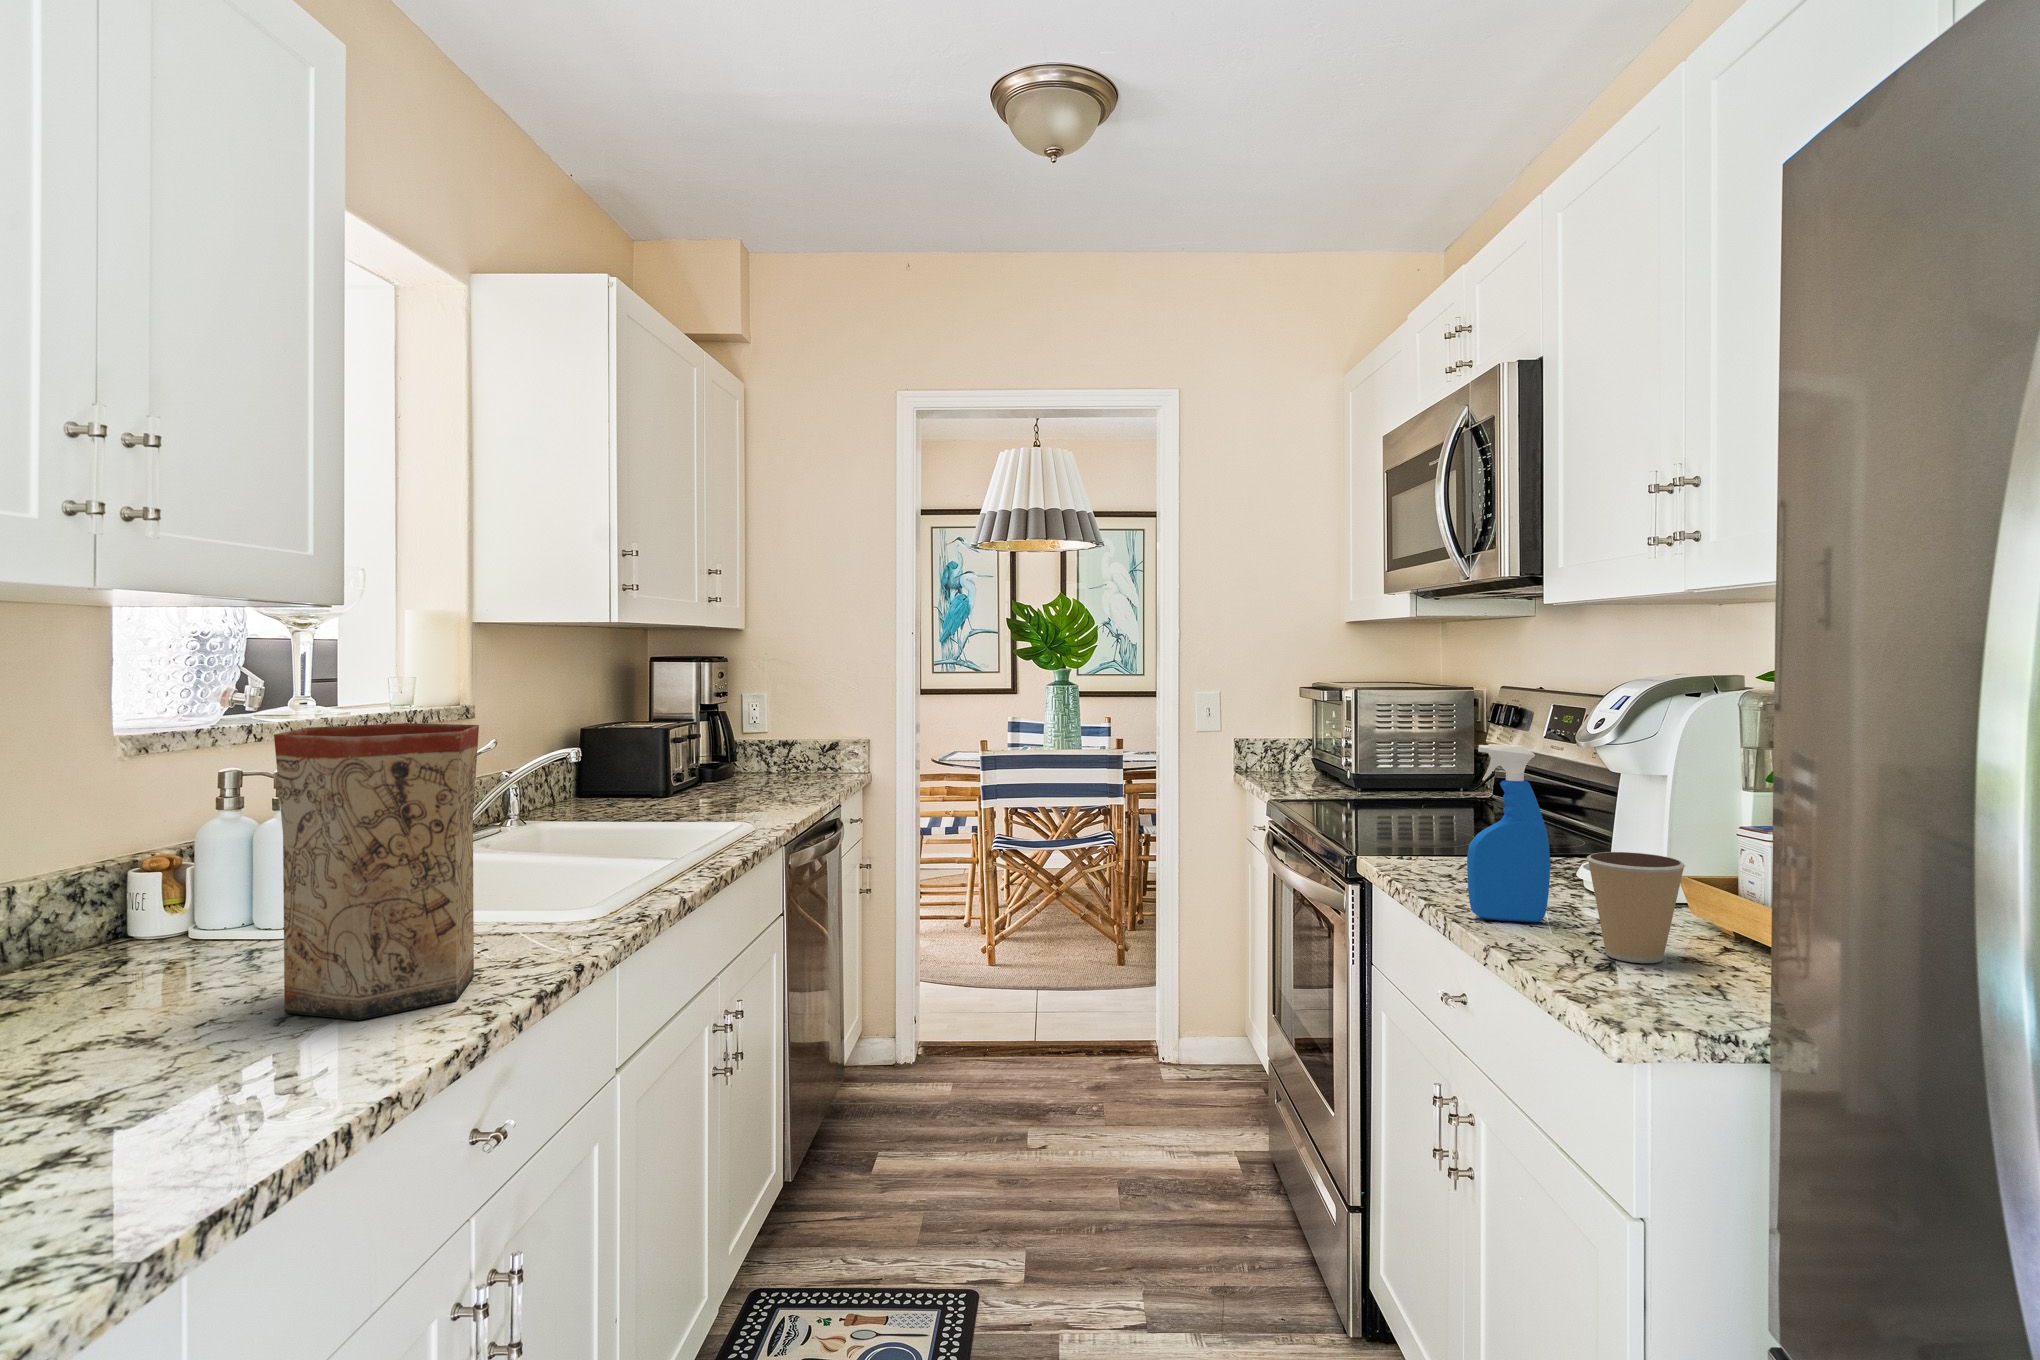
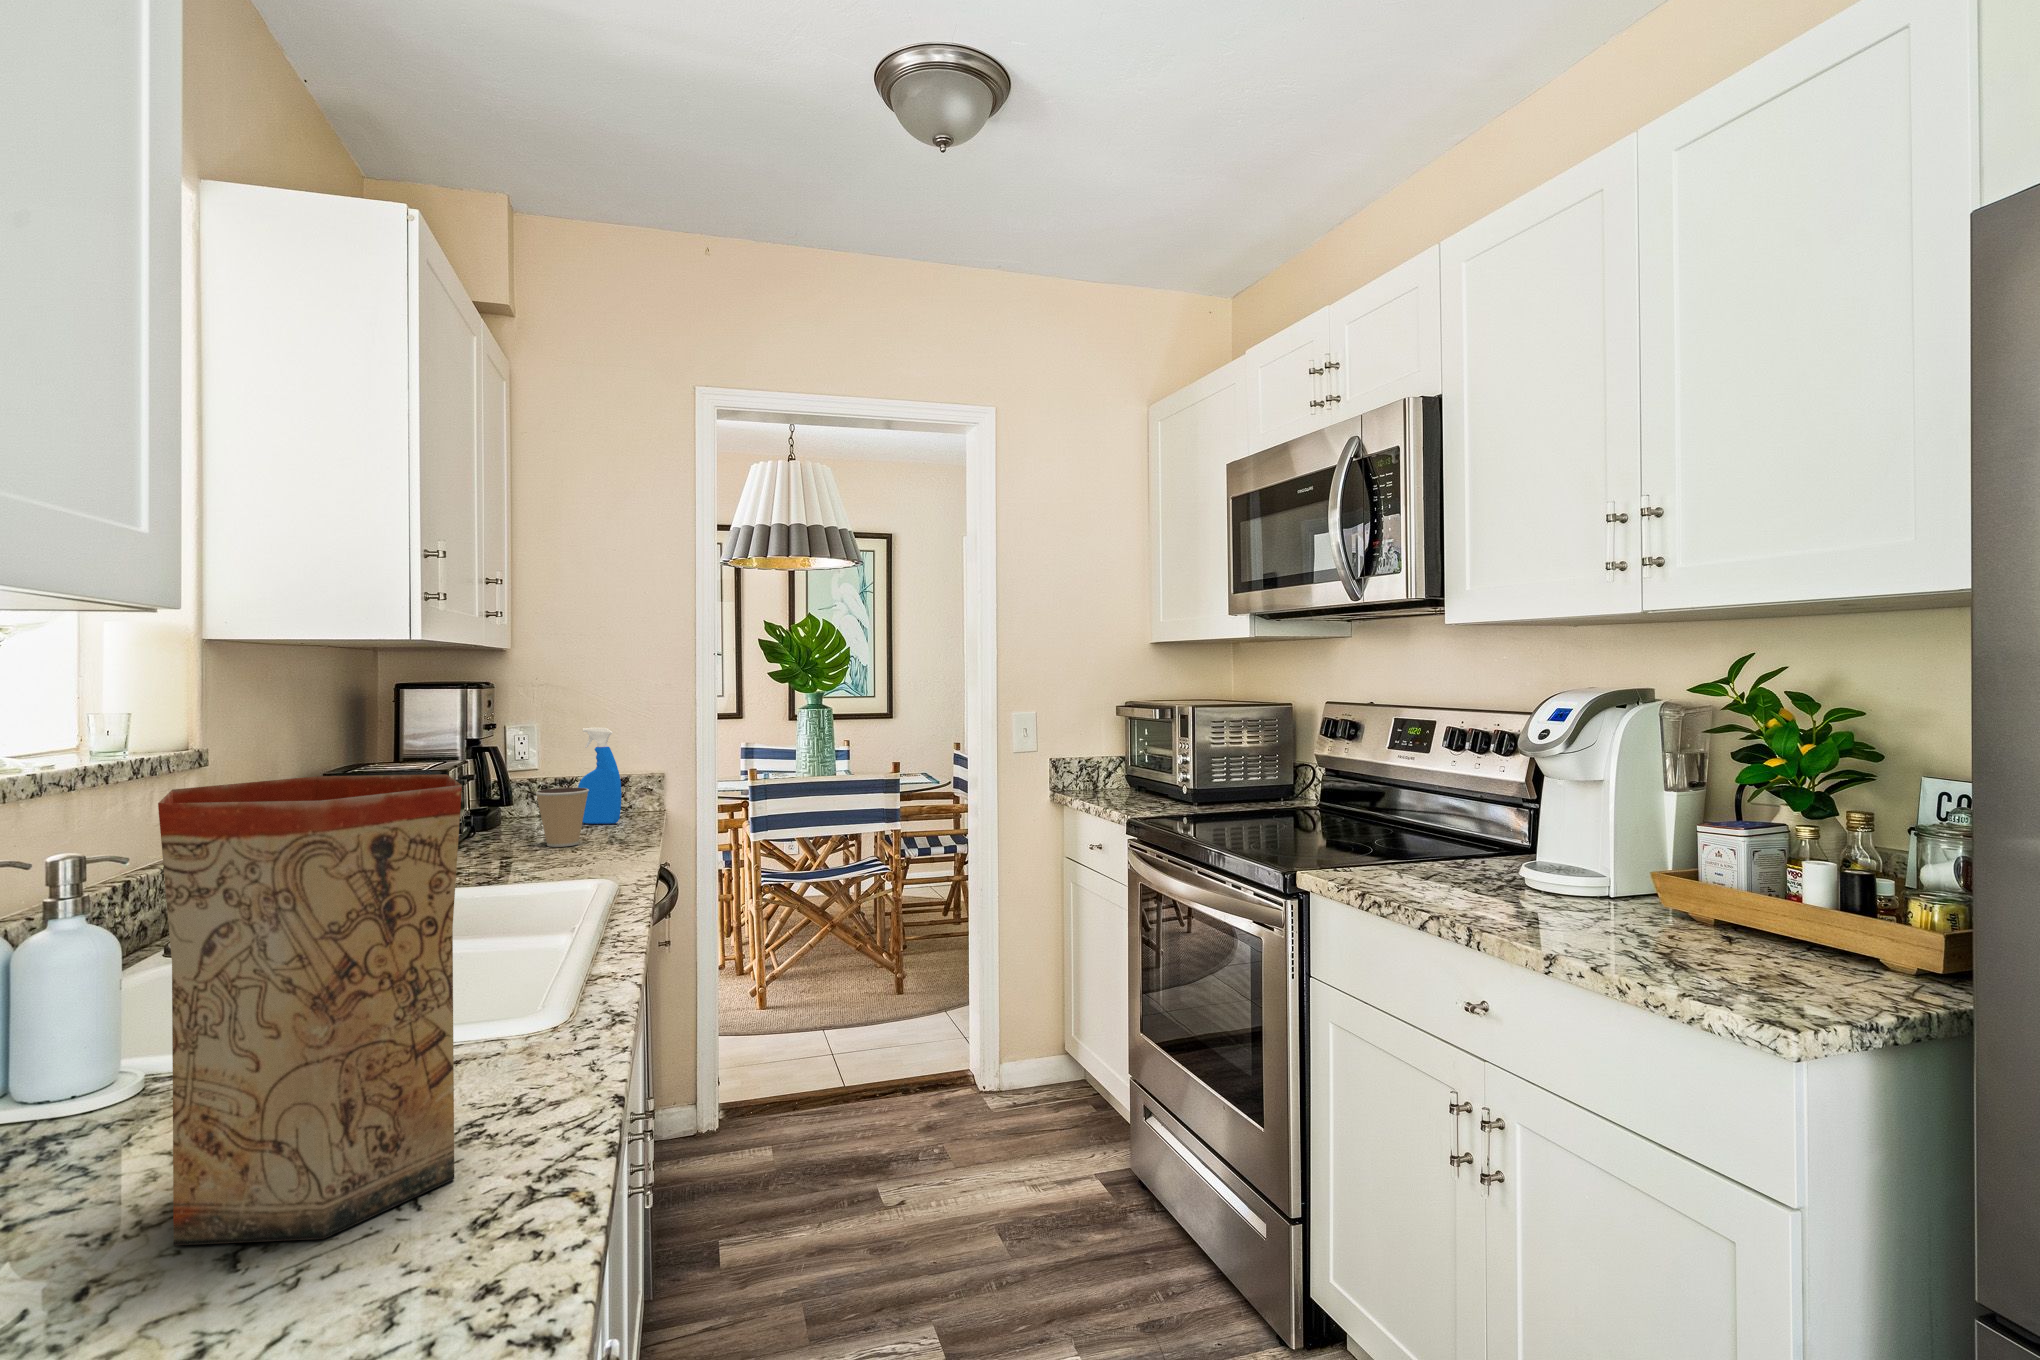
spray bottle: present [1467,744,1550,922] -> present [578,728,622,824]
coffee cup: present [1587,852,1685,963] -> present [536,788,589,847]

